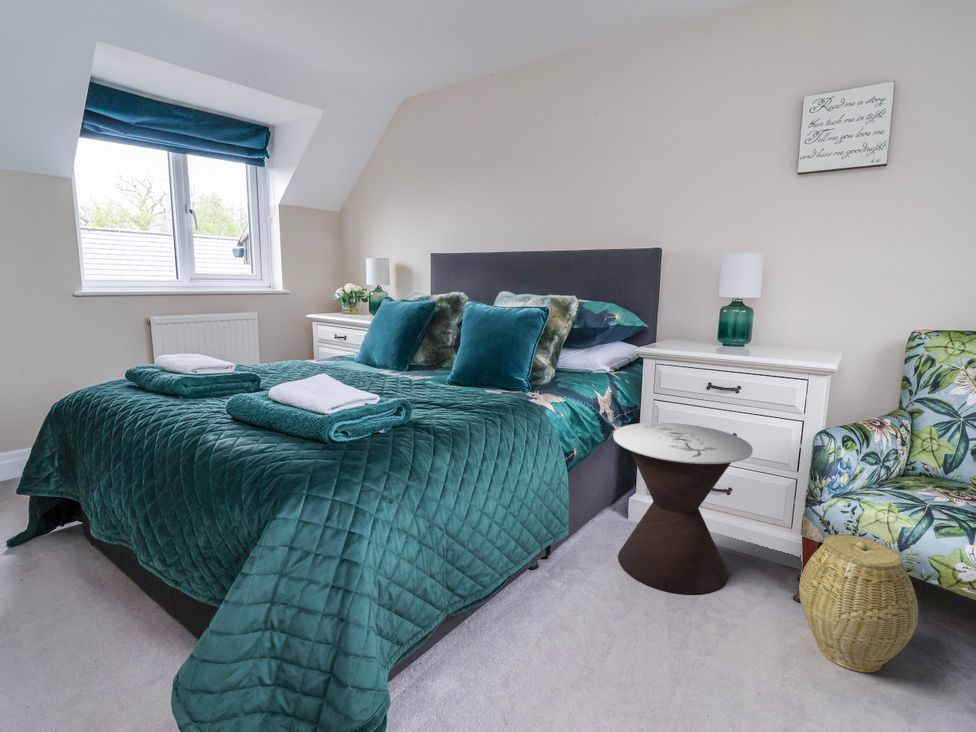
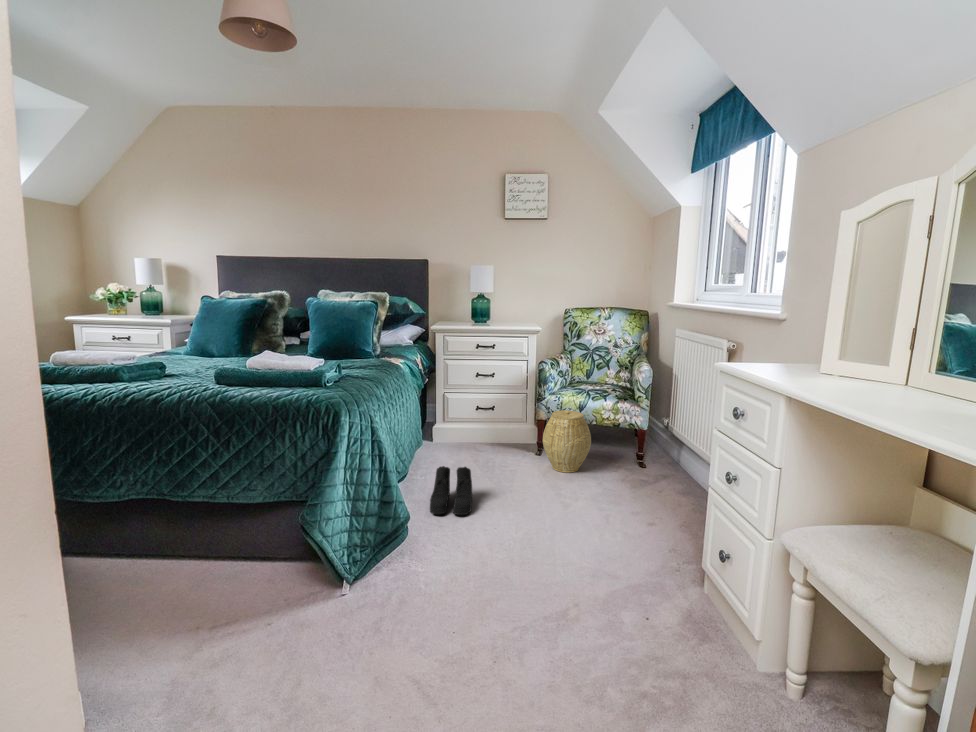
side table: present [613,423,753,594] -> none [432,371,510,466]
boots: none [529,588,617,698] -> present [430,466,472,515]

